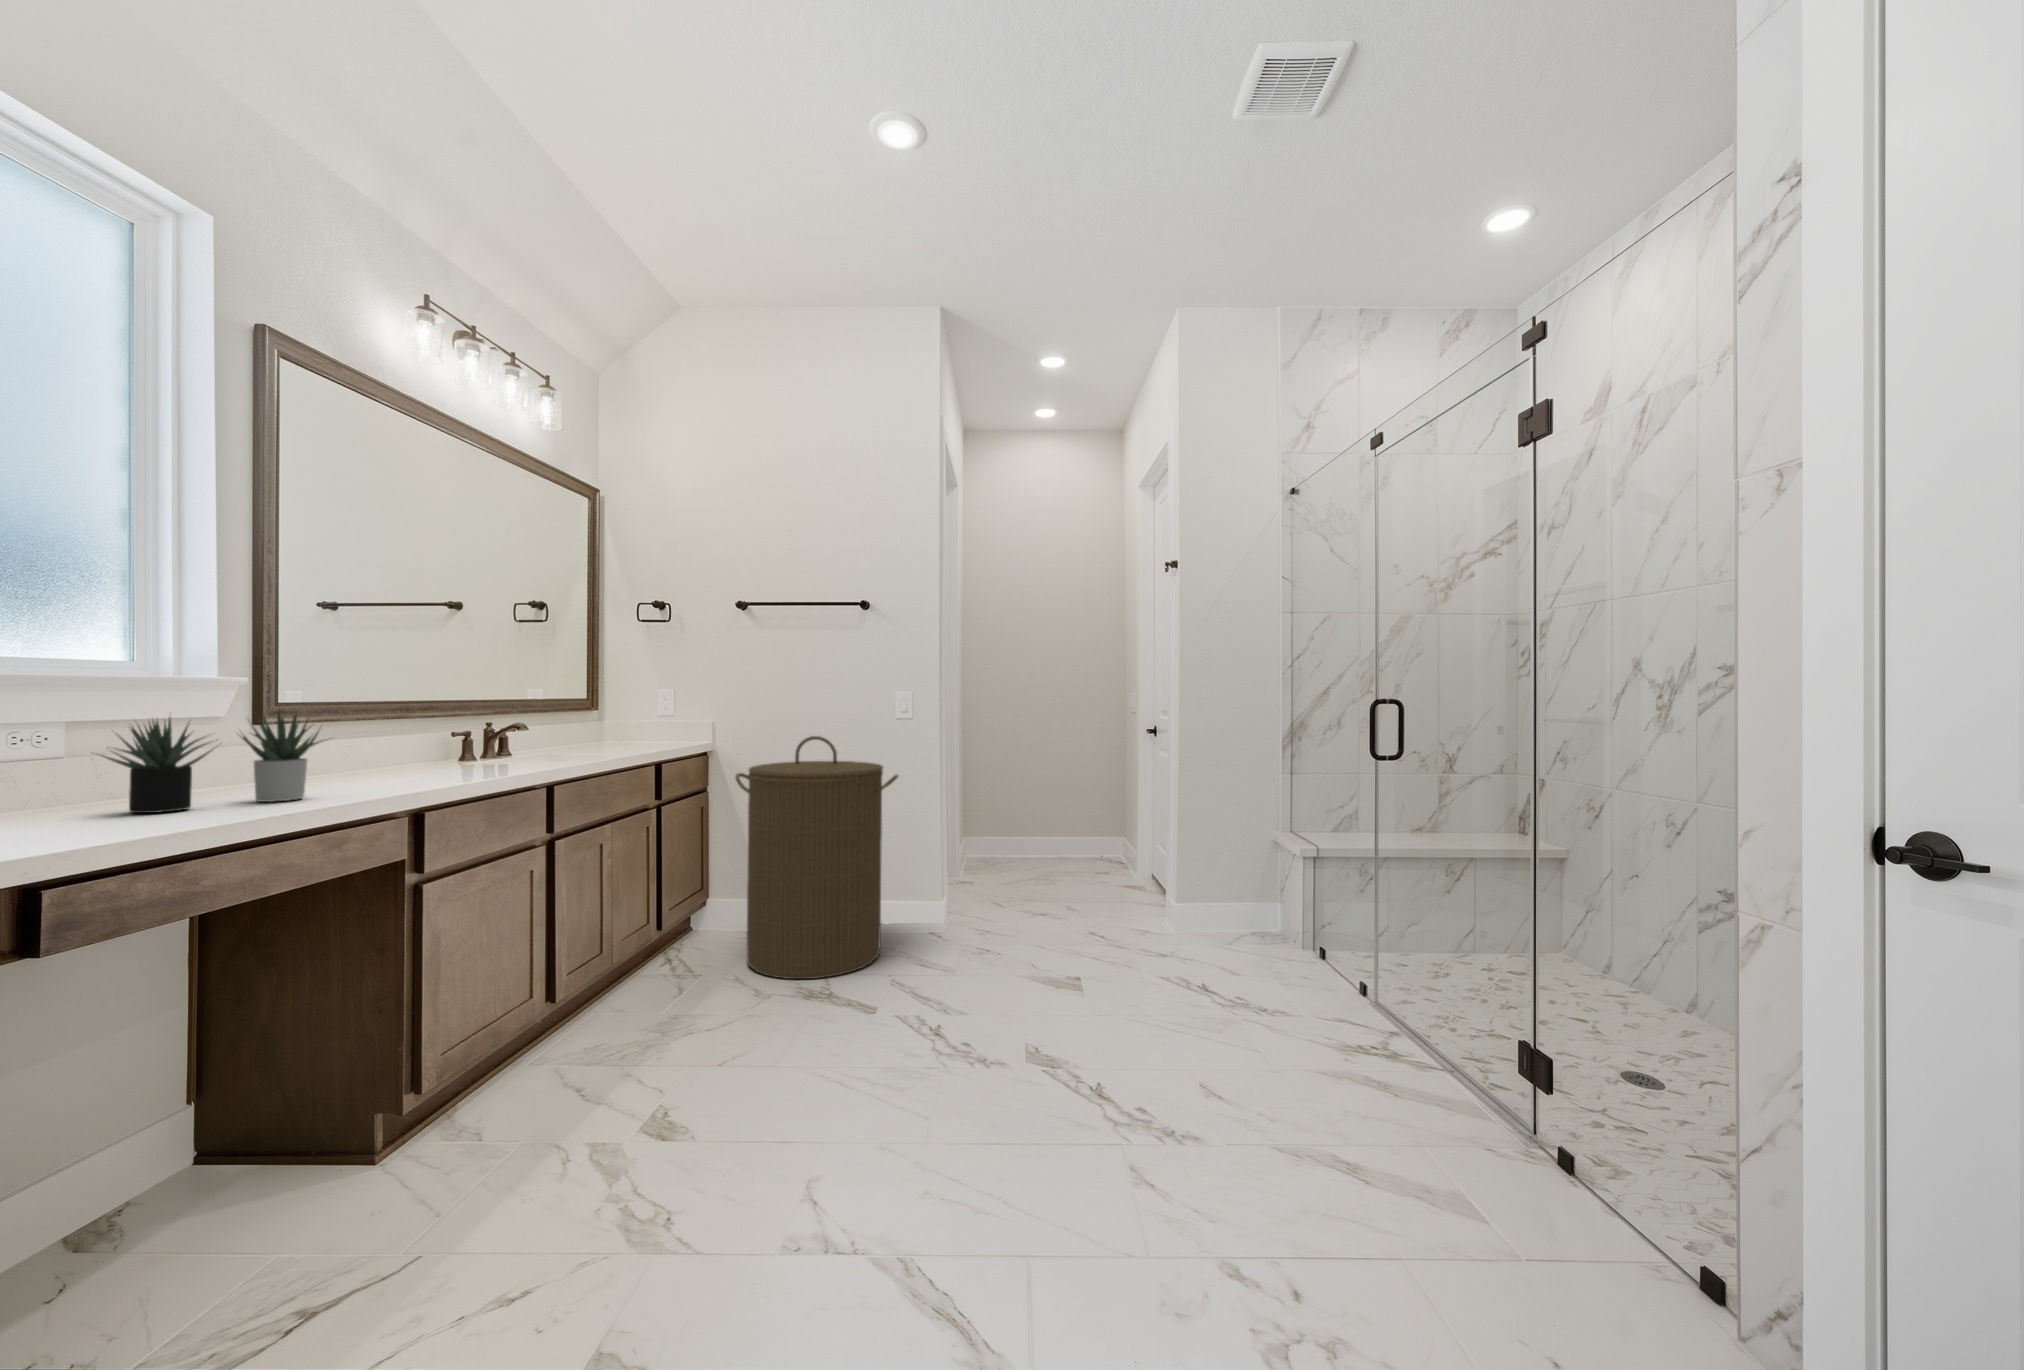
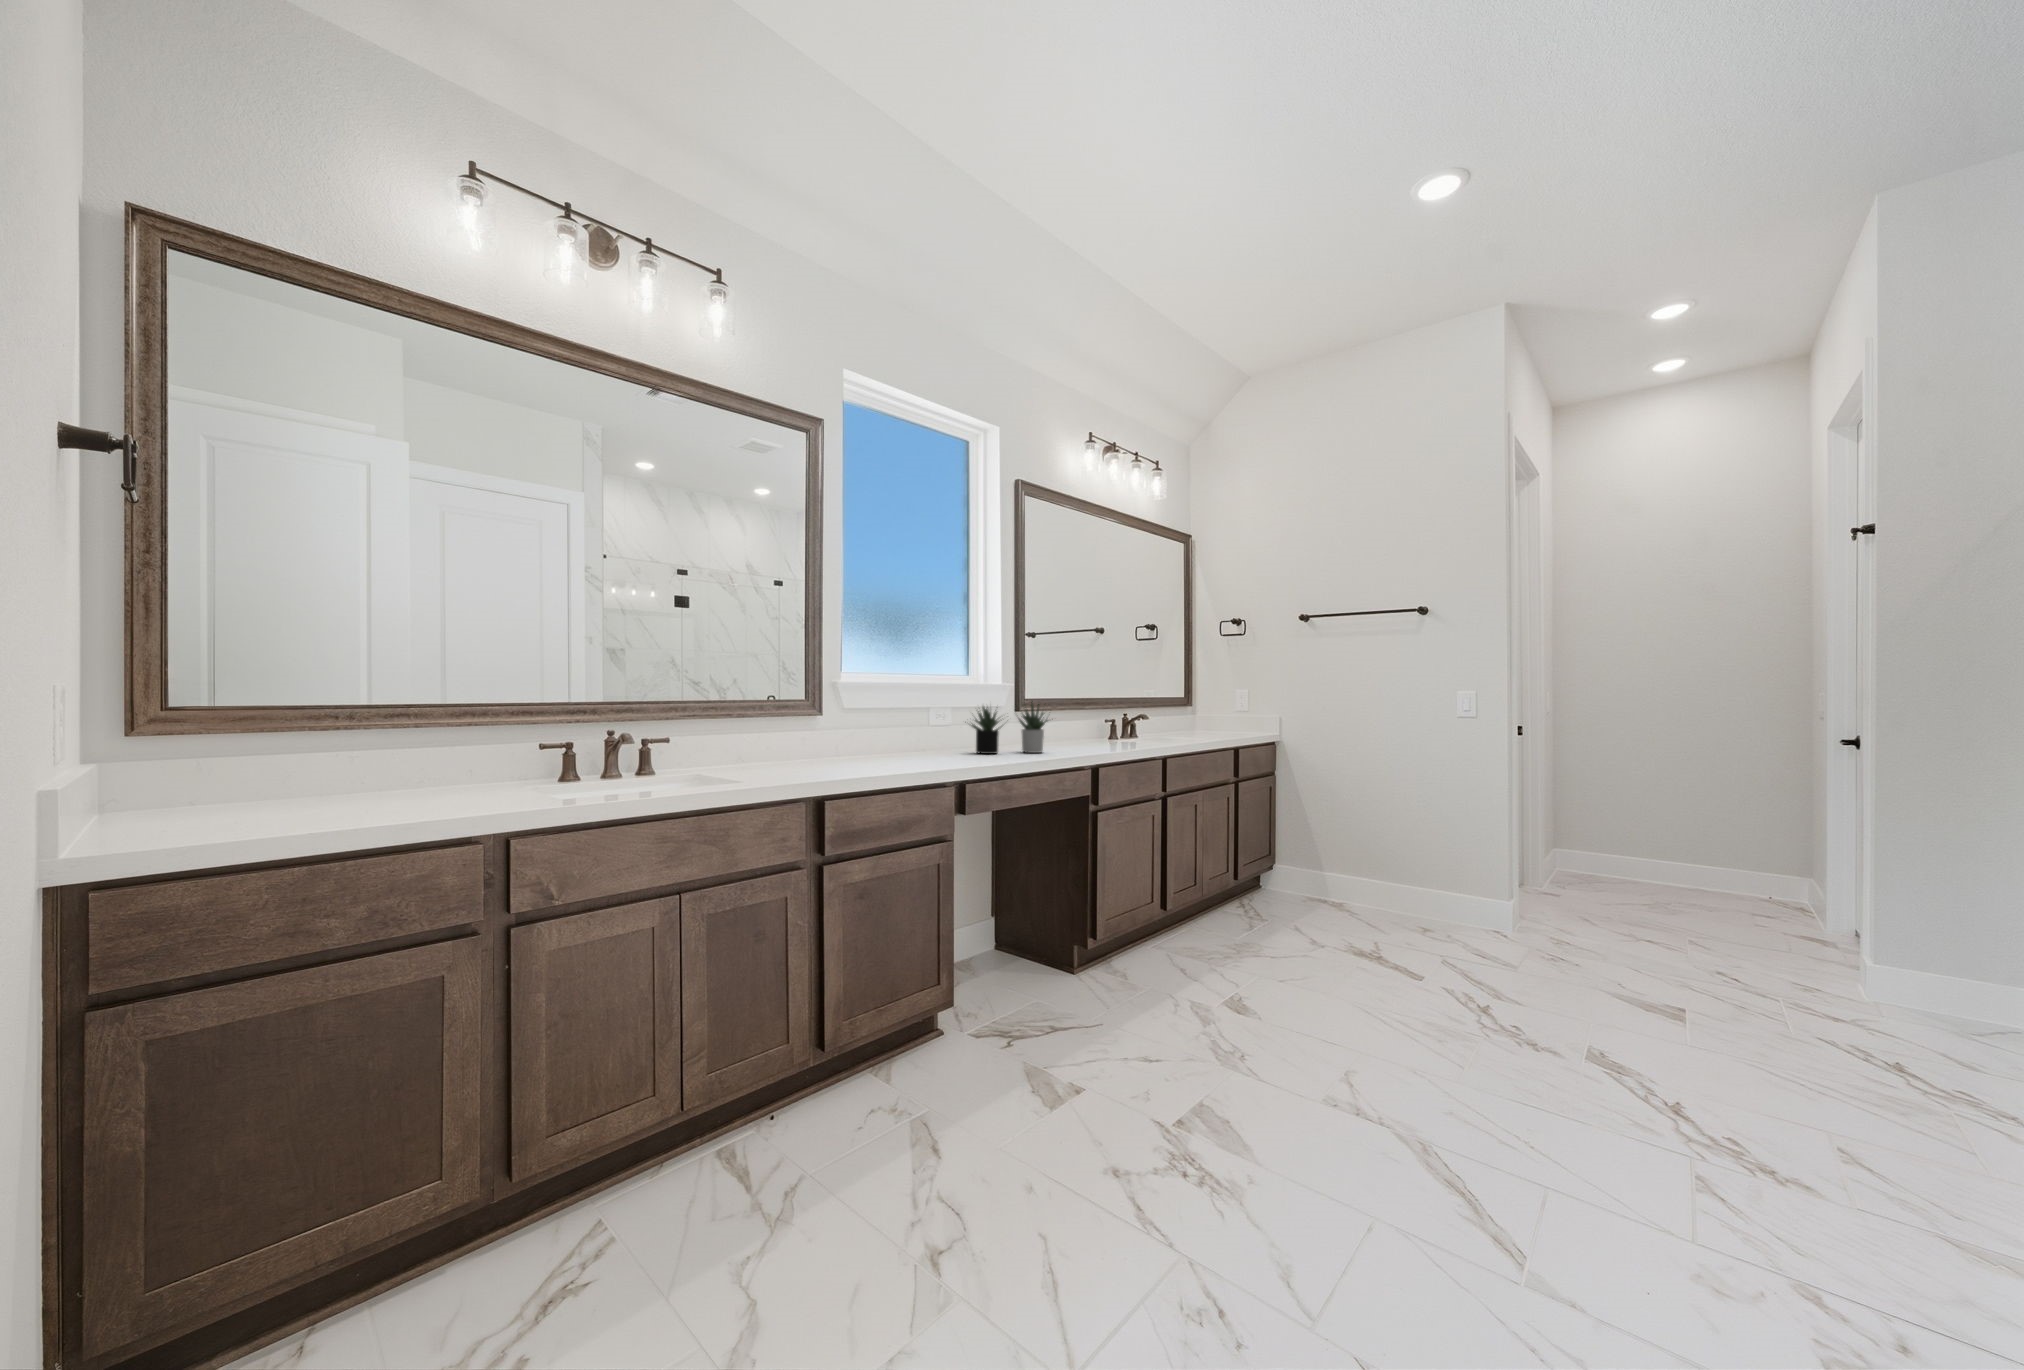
laundry hamper: present [736,736,898,979] -> none [1297,733,1451,945]

